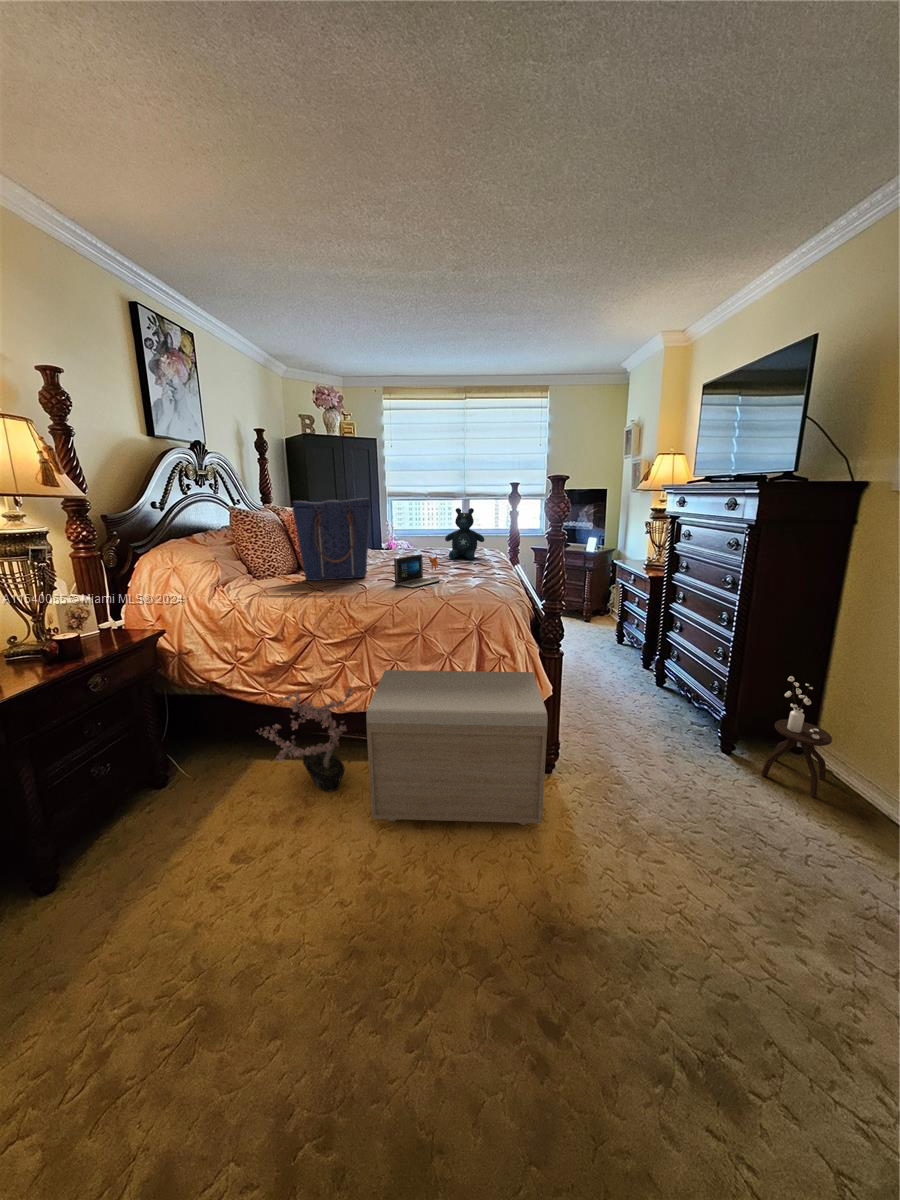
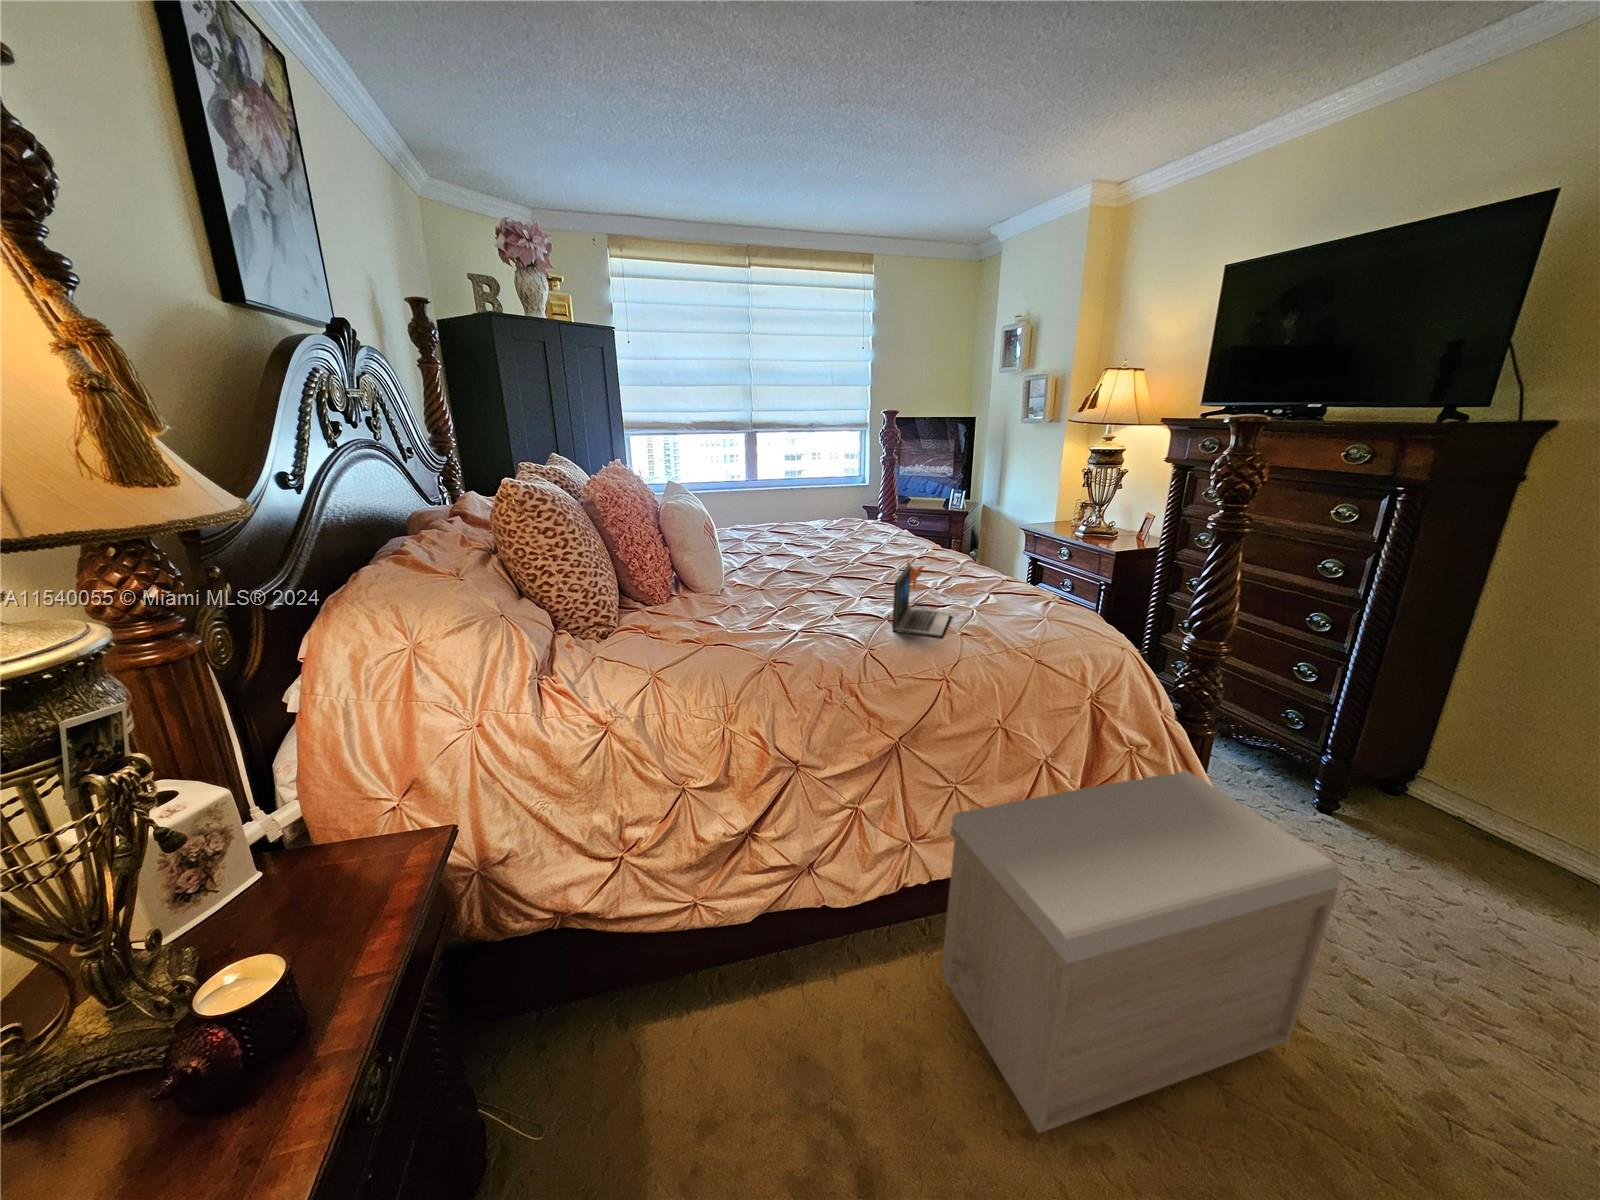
tote bag: present [292,498,370,581] -> none [678,459,818,636]
stuffed bear: present [445,508,485,560] -> none [826,463,894,554]
side table: present [761,676,832,797] -> none [1387,712,1502,874]
potted plant: present [257,687,353,792] -> none [715,854,932,1081]

